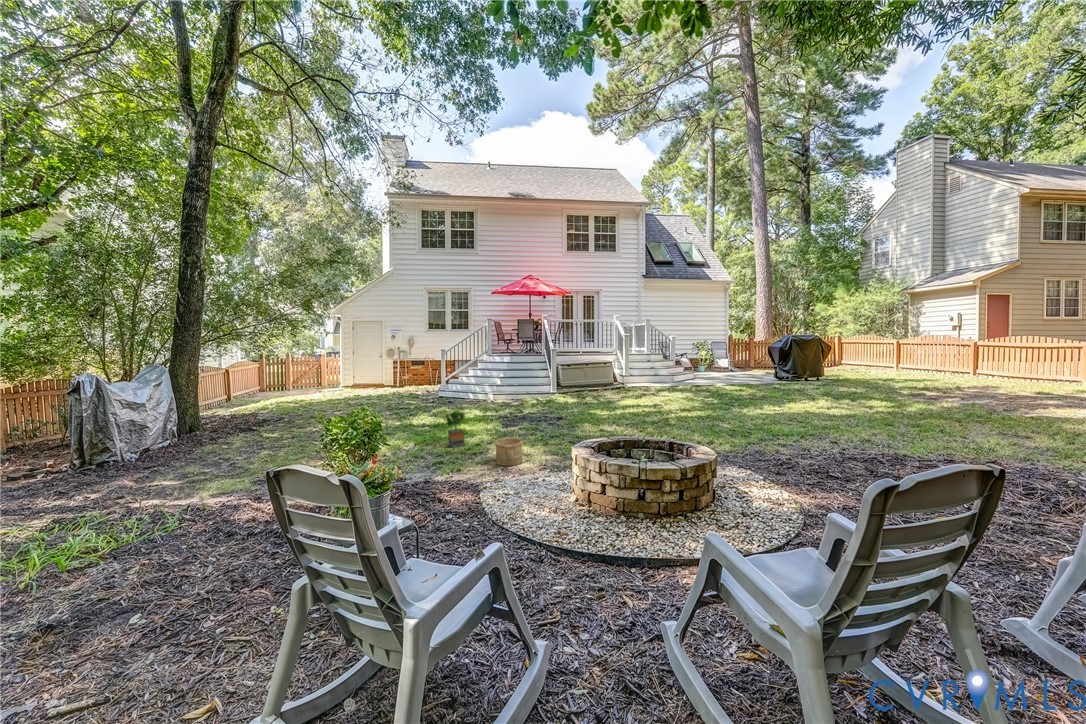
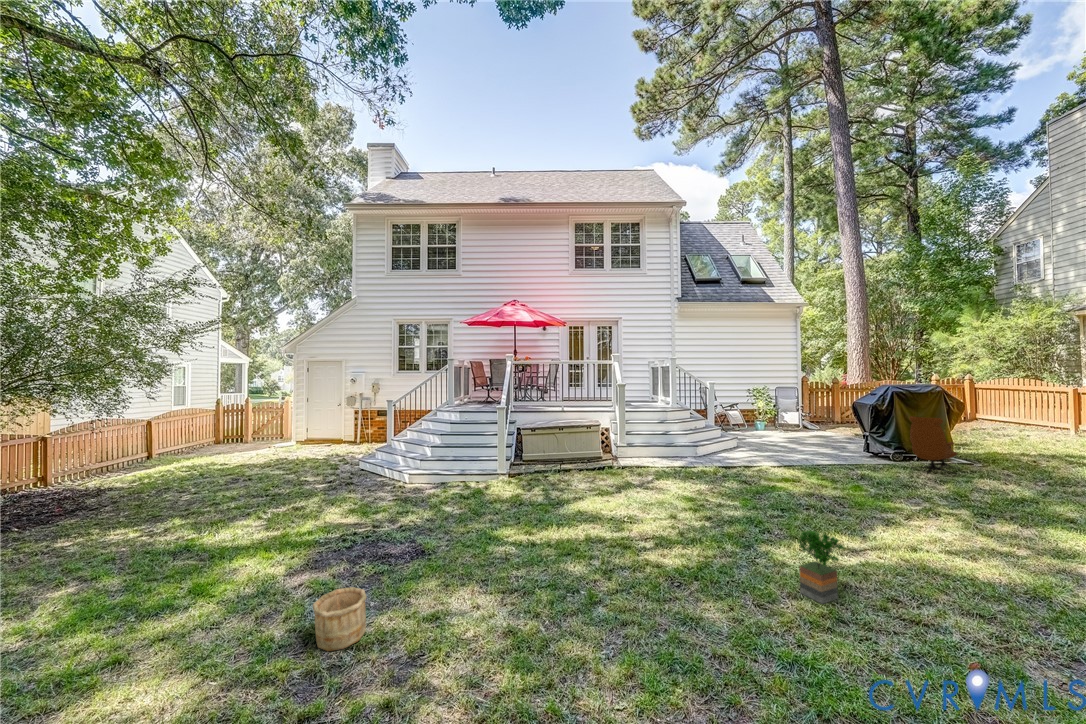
lounge chair: none [802,353,831,390] -> present [909,416,957,474]
potted tree: present [444,412,465,448] -> present [798,531,845,604]

